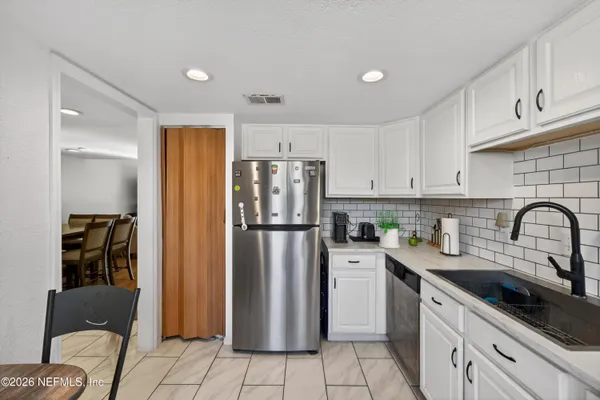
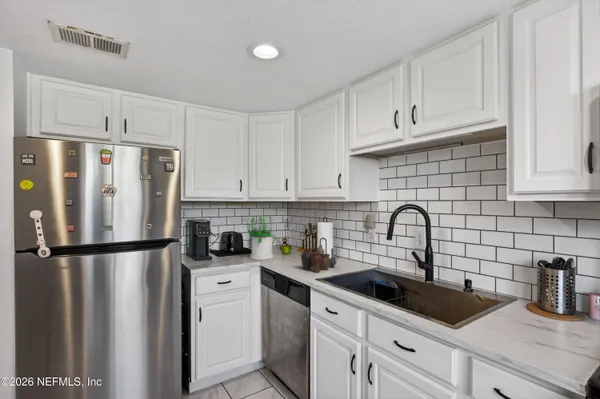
vase: none [417,240,458,265] -> present [300,245,337,272]

